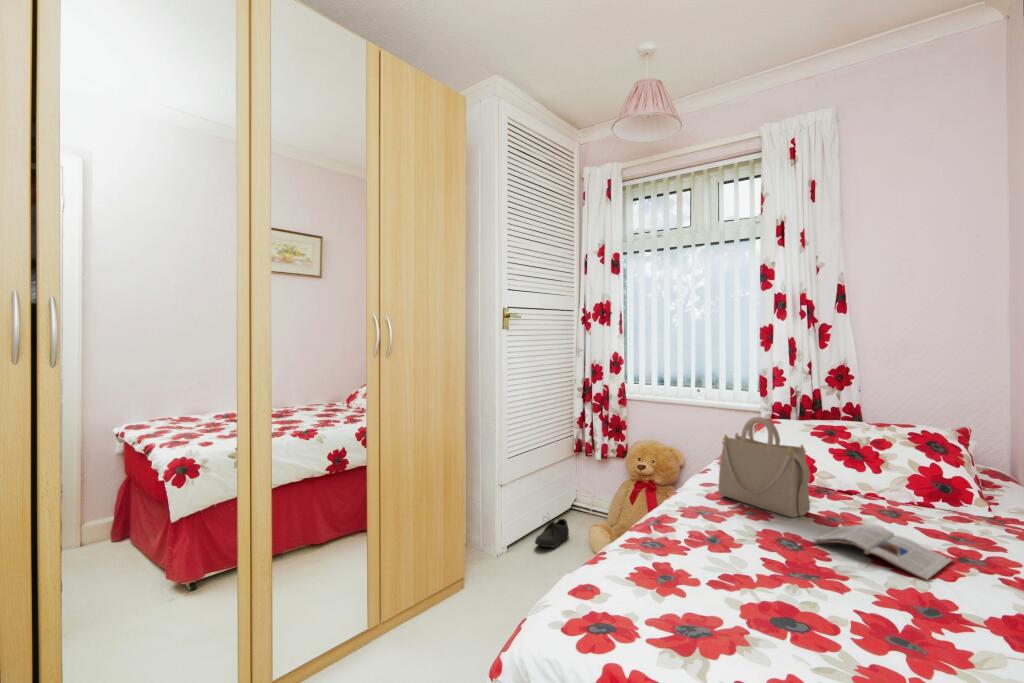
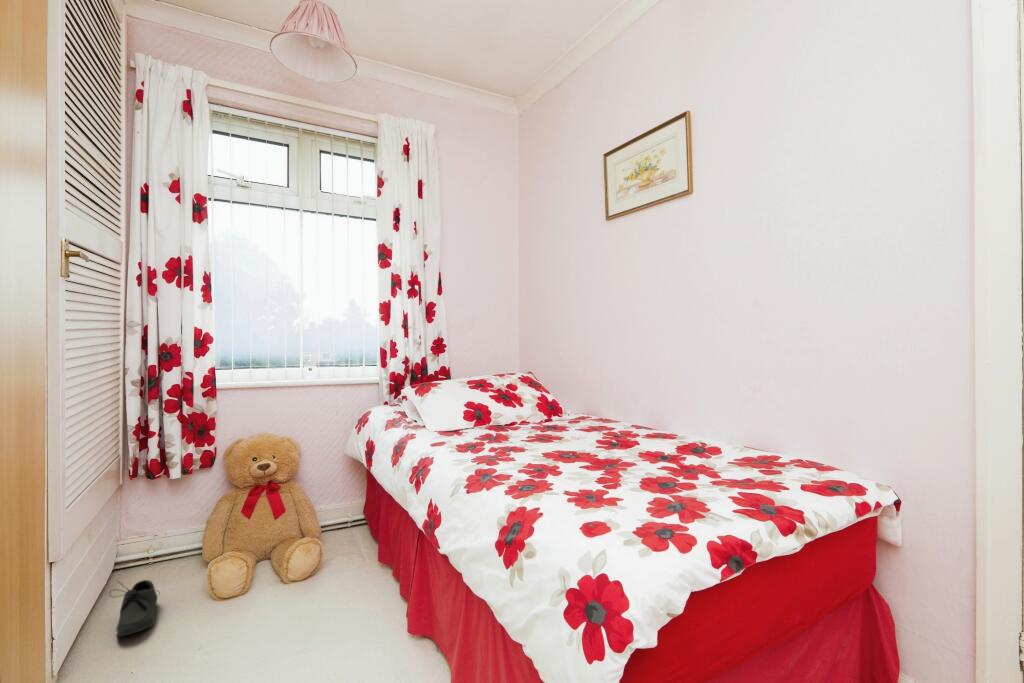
handbag: present [718,417,810,517] -> none [454,370,527,447]
magazine: present [813,524,951,580] -> none [553,432,629,452]

